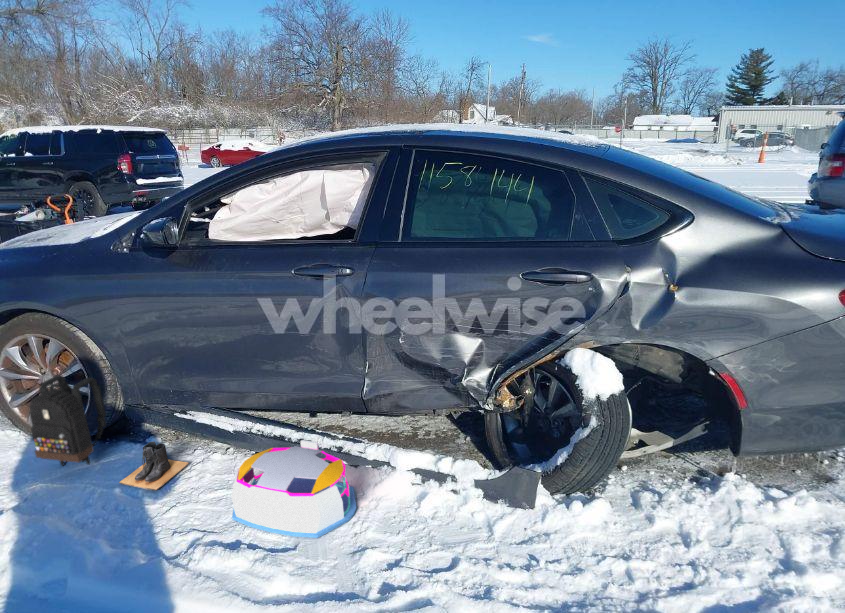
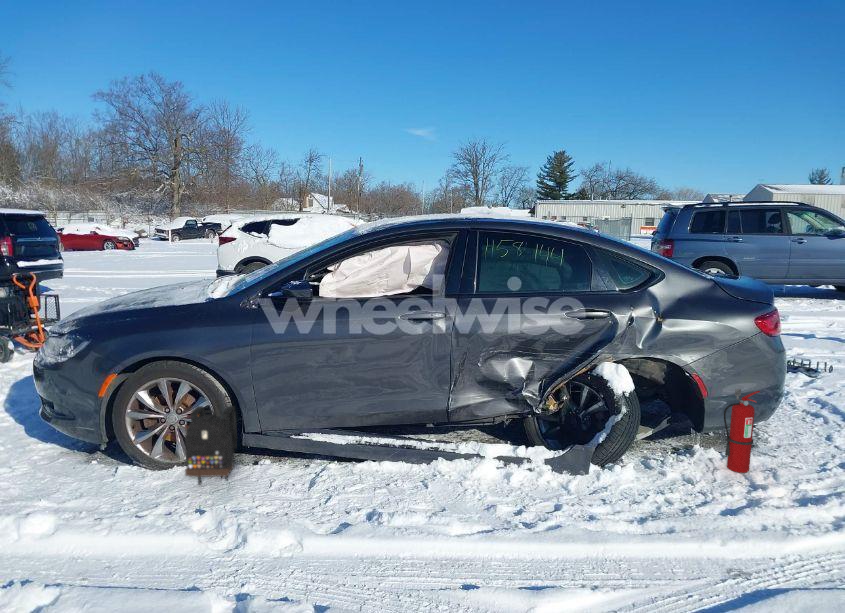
fire extinguisher: none [758,406,828,535] -> present [724,389,760,473]
storage bin: present [231,440,356,538] -> none [370,442,468,506]
boots: present [119,441,189,491] -> none [264,455,313,491]

